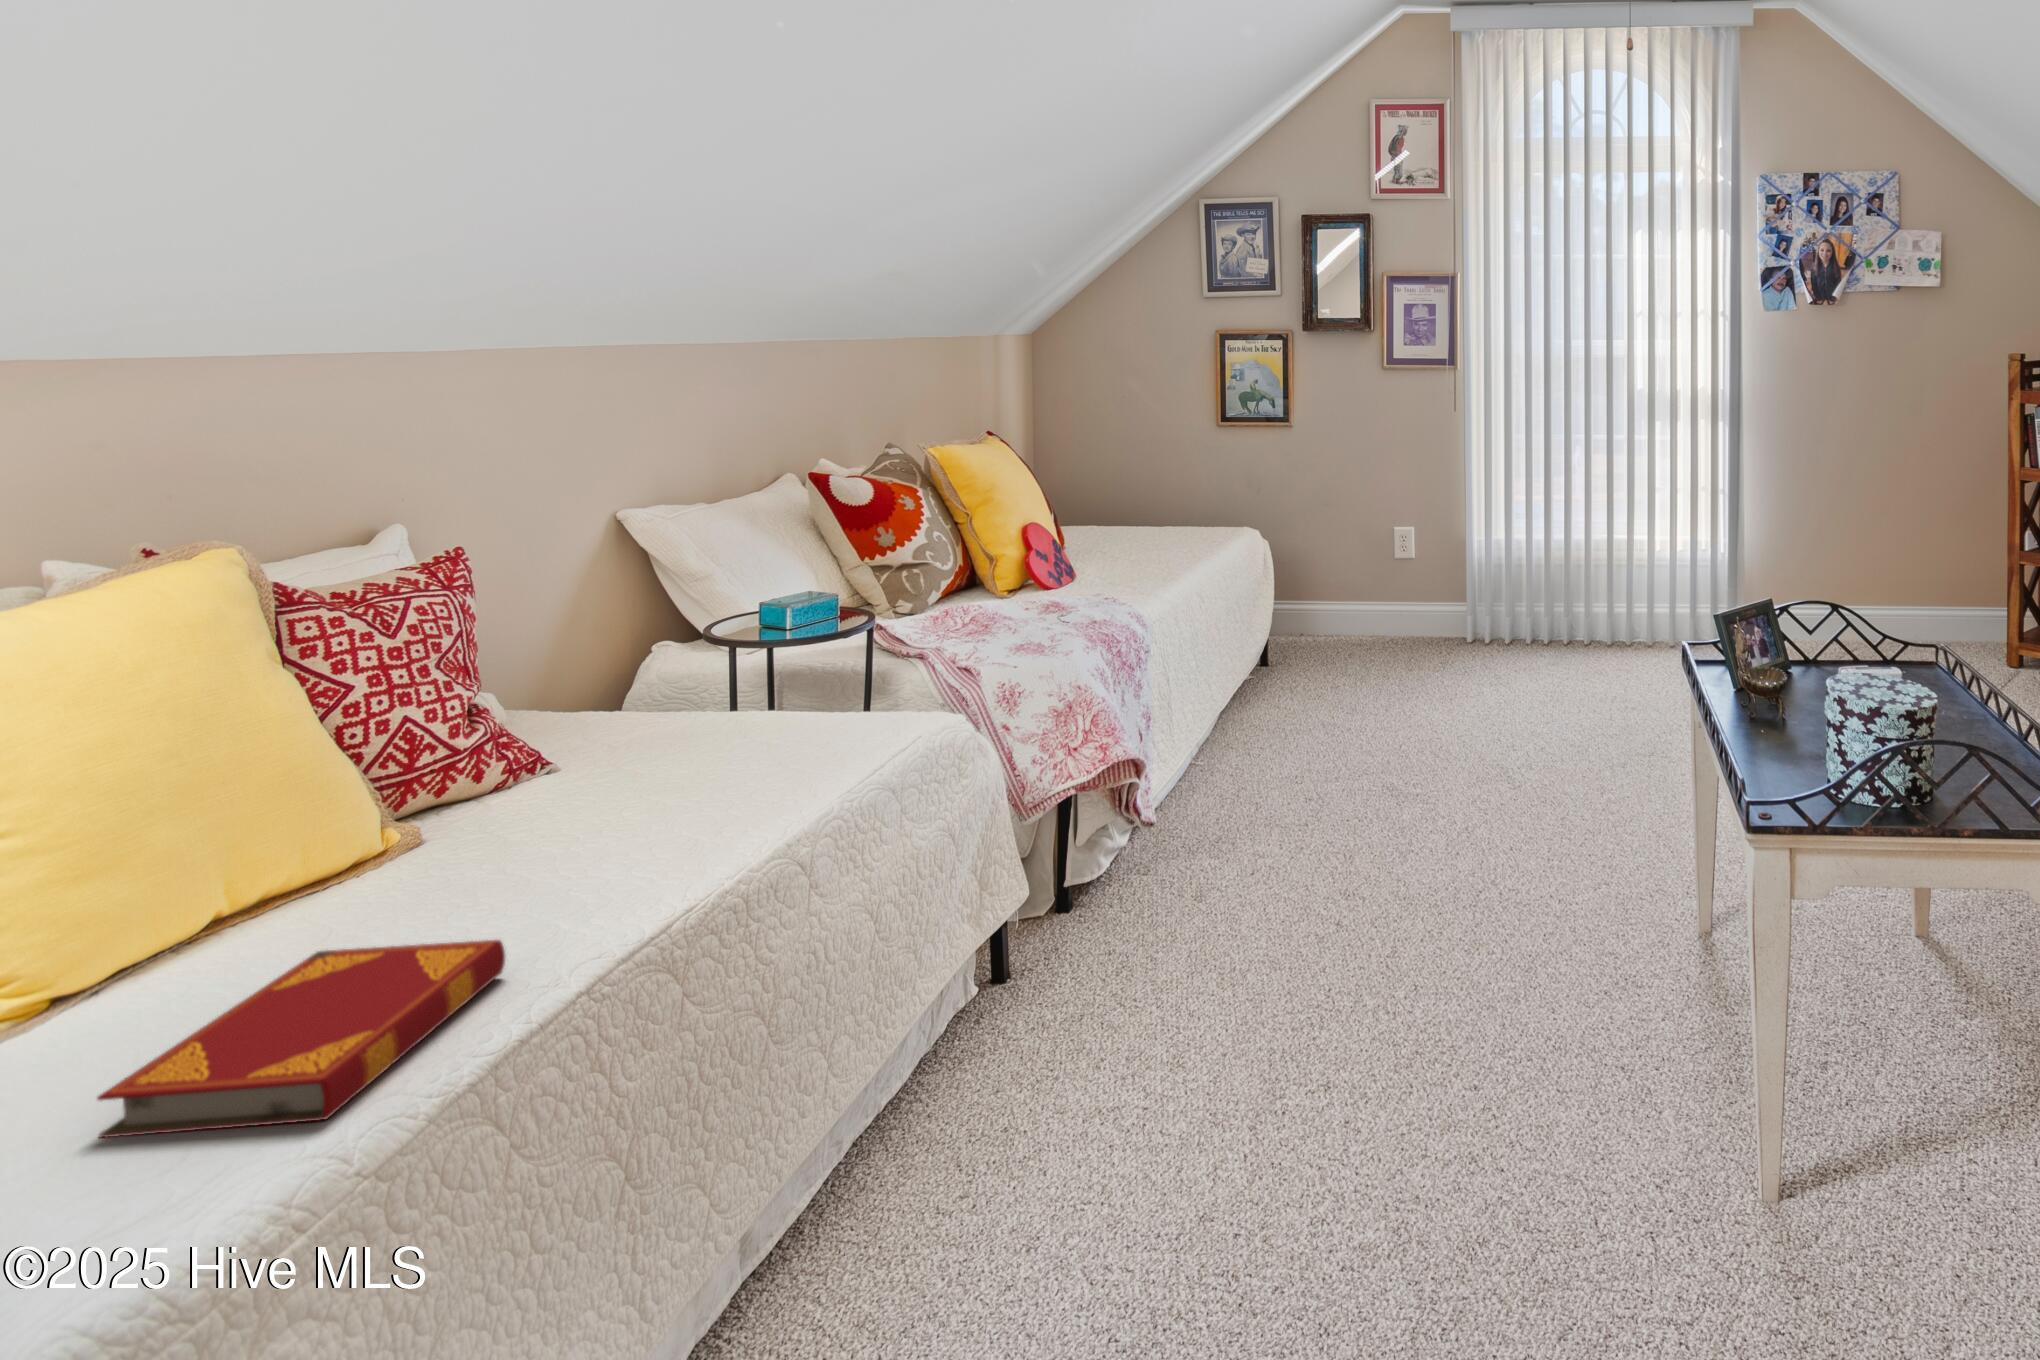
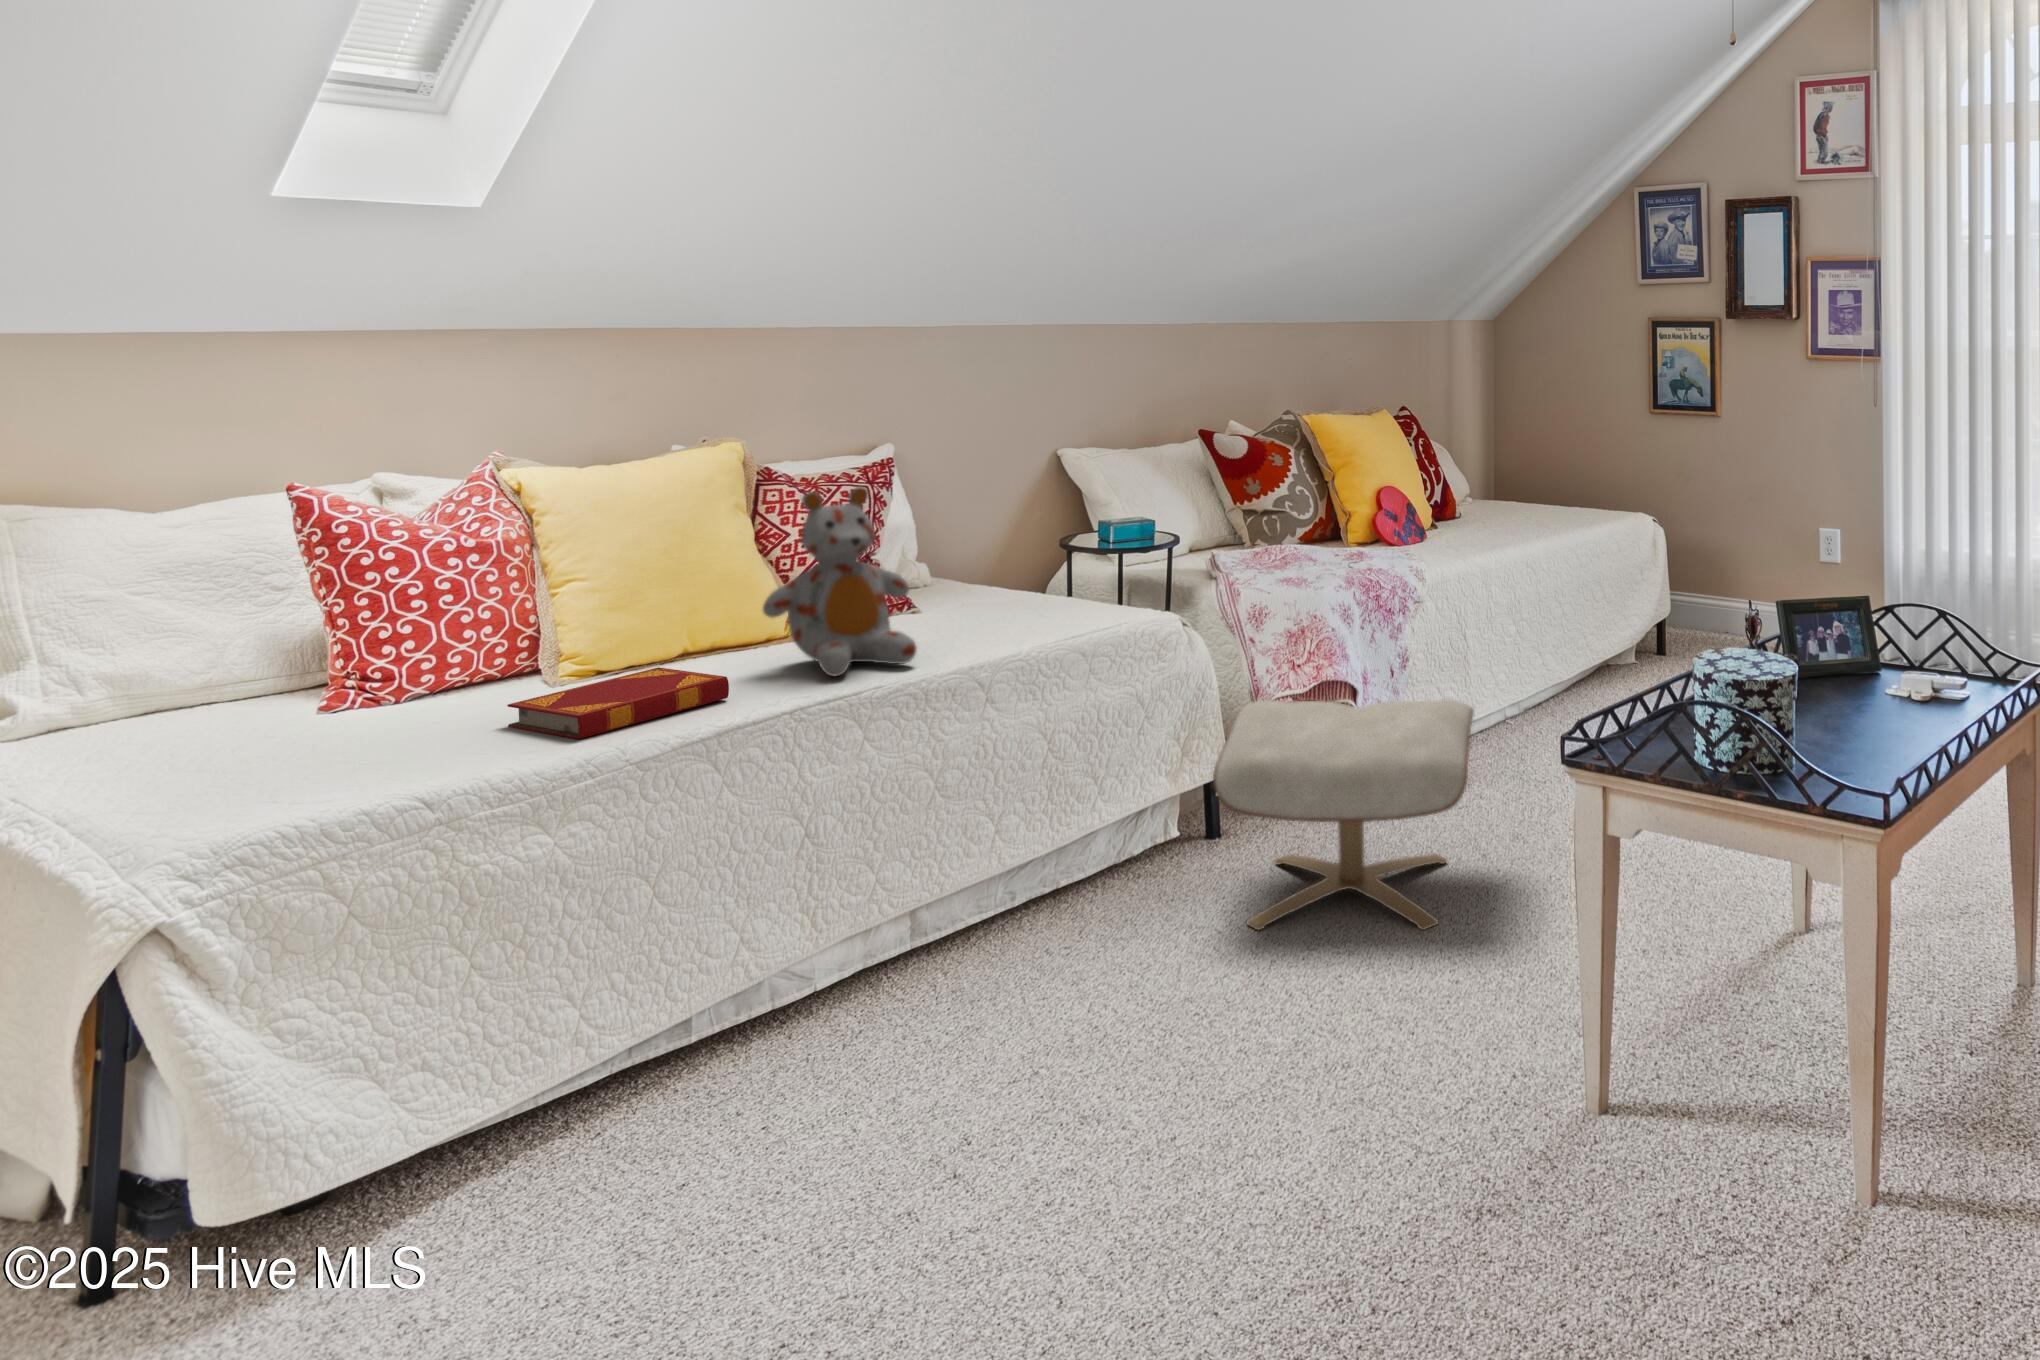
stuffed bear: none [474,604,733,898] -> present [763,487,917,676]
ottoman: none [1085,762,1417,1082] -> present [1213,699,1473,930]

